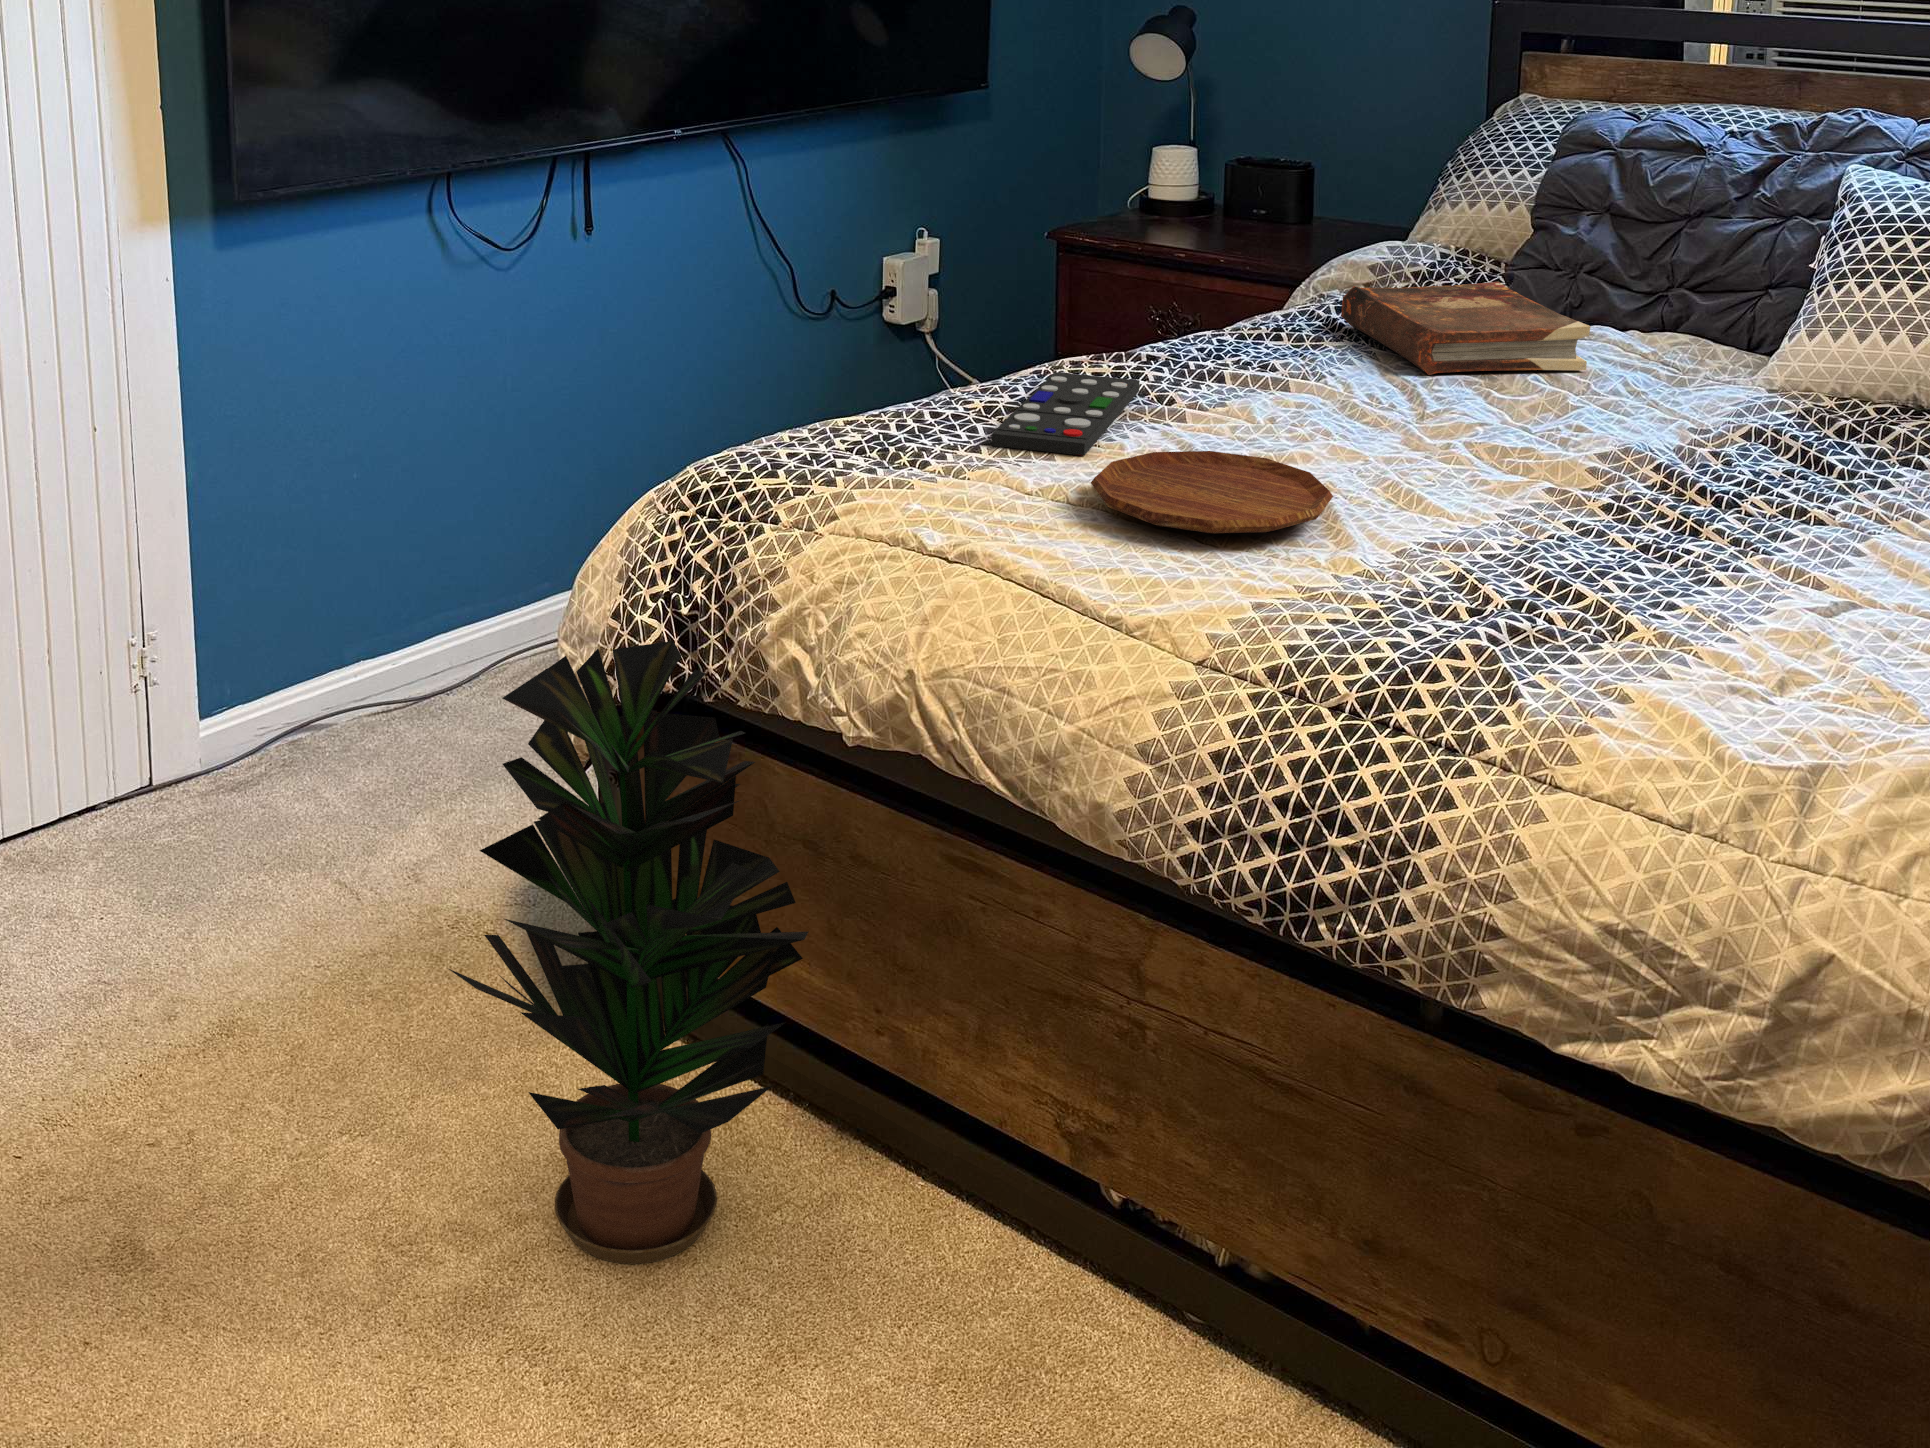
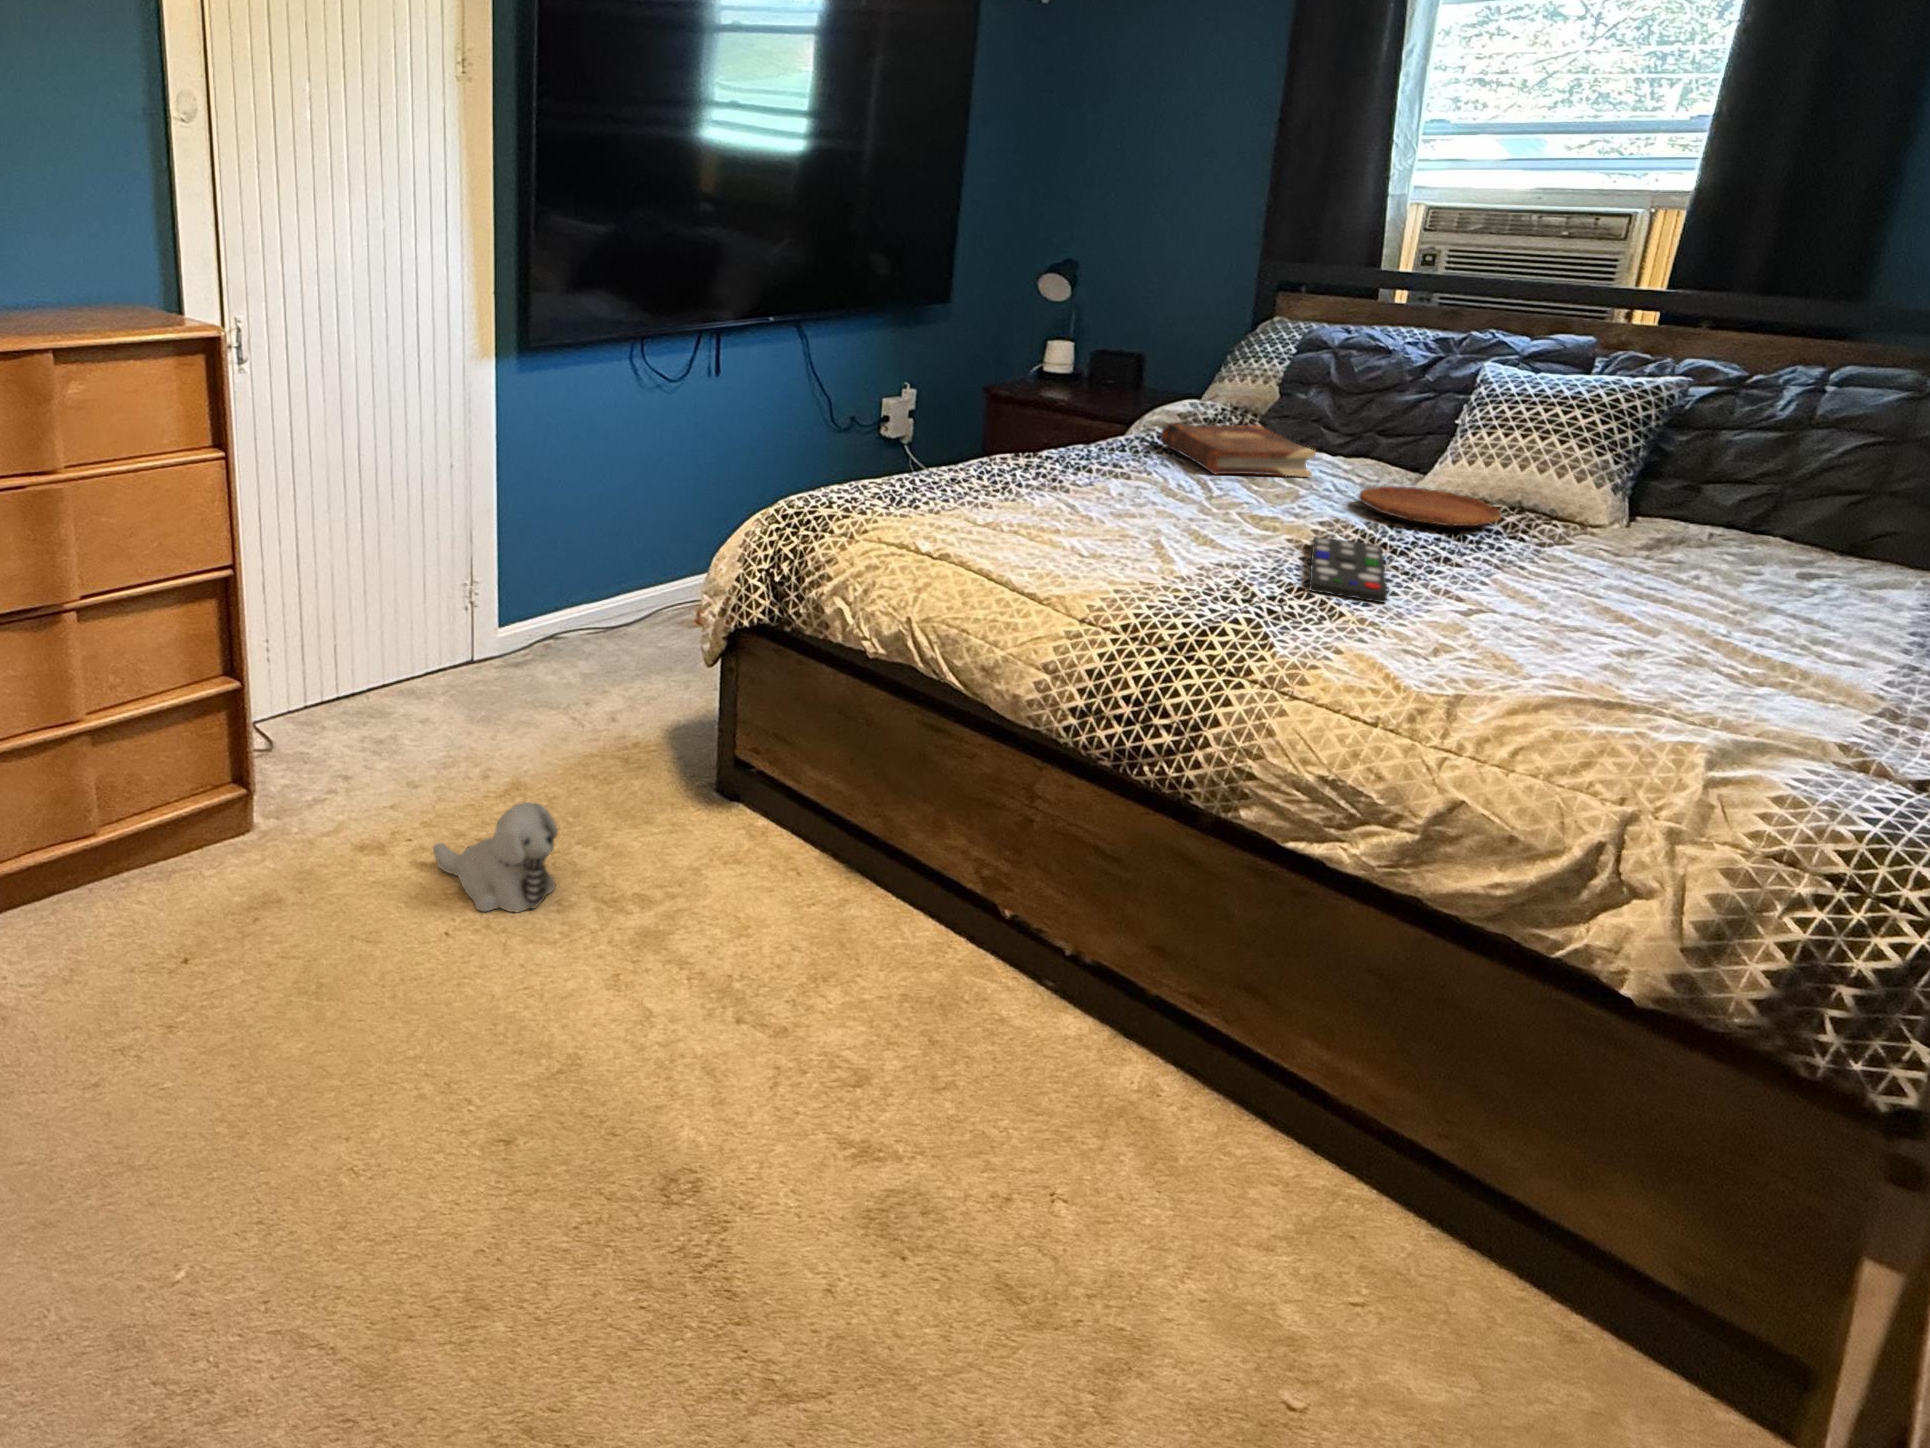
remote control: present [991,372,1140,456] -> present [1309,536,1387,603]
tray: present [1091,451,1333,533] -> present [1359,486,1501,526]
potted plant: present [449,641,808,1264] -> none [642,593,842,928]
plush toy: none [63,1062,299,1280] -> present [433,802,558,912]

